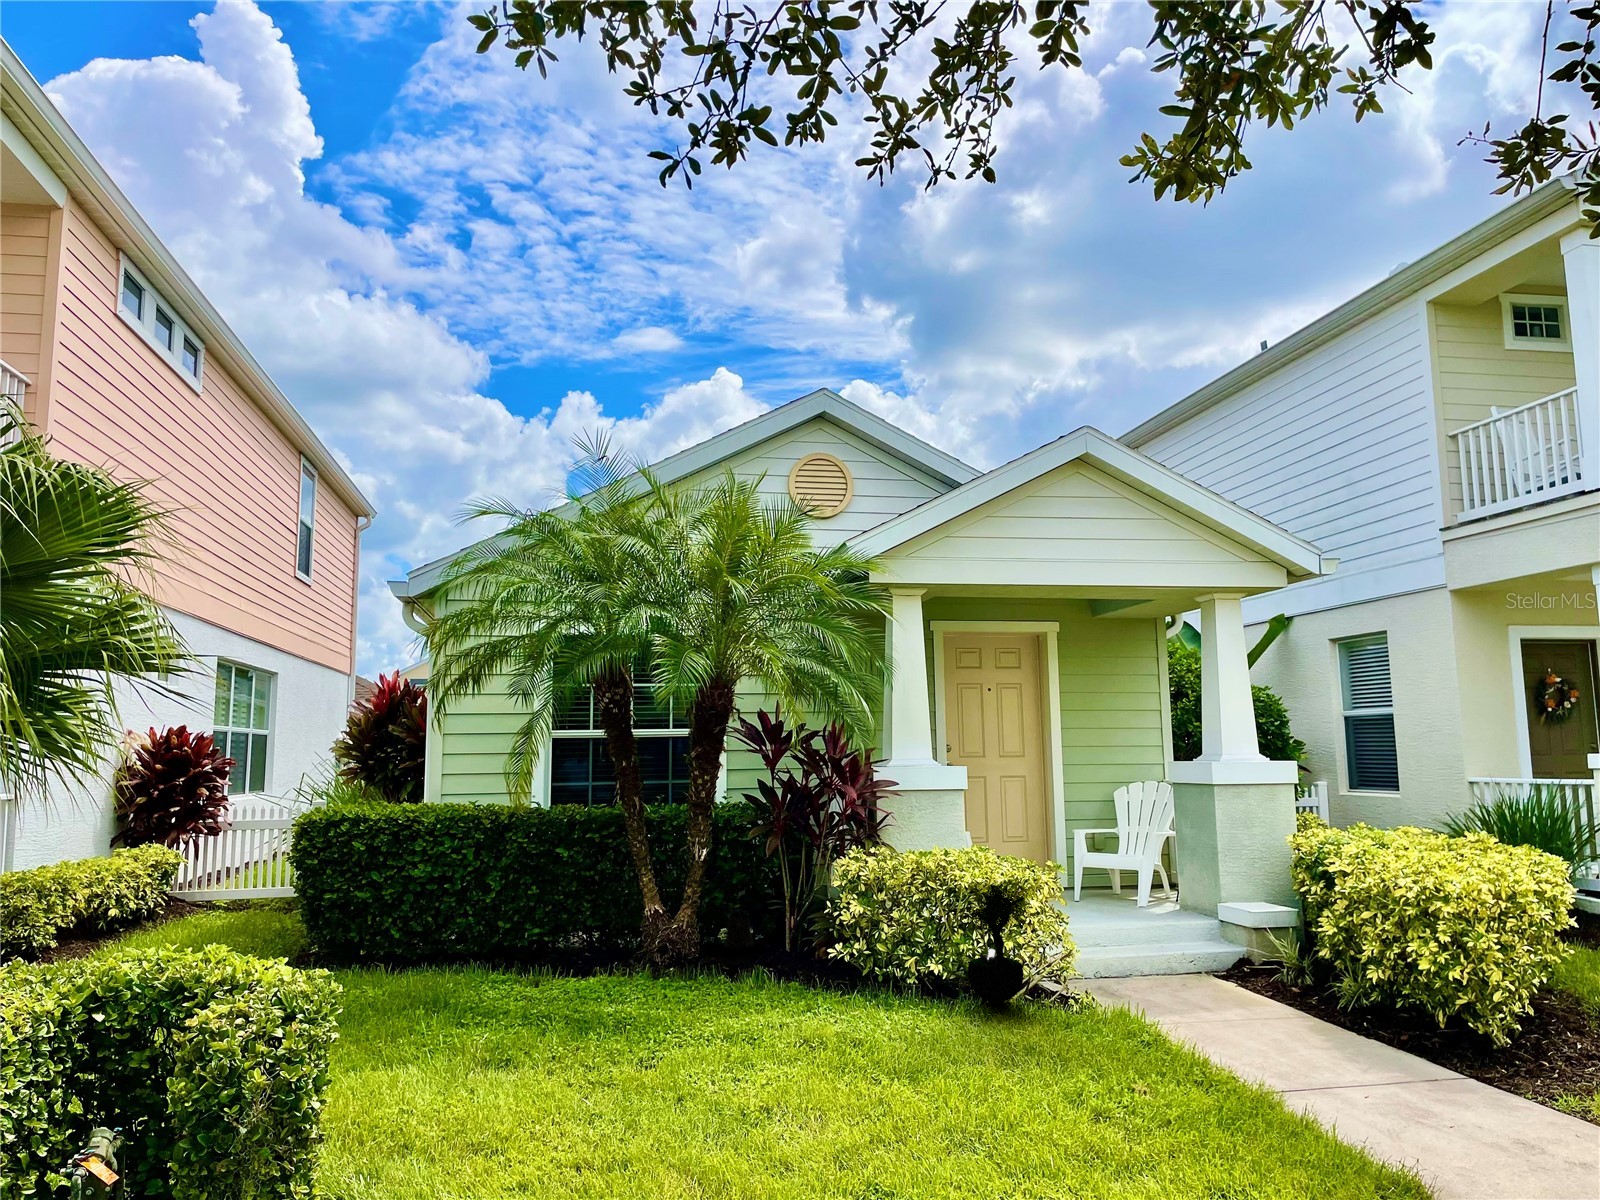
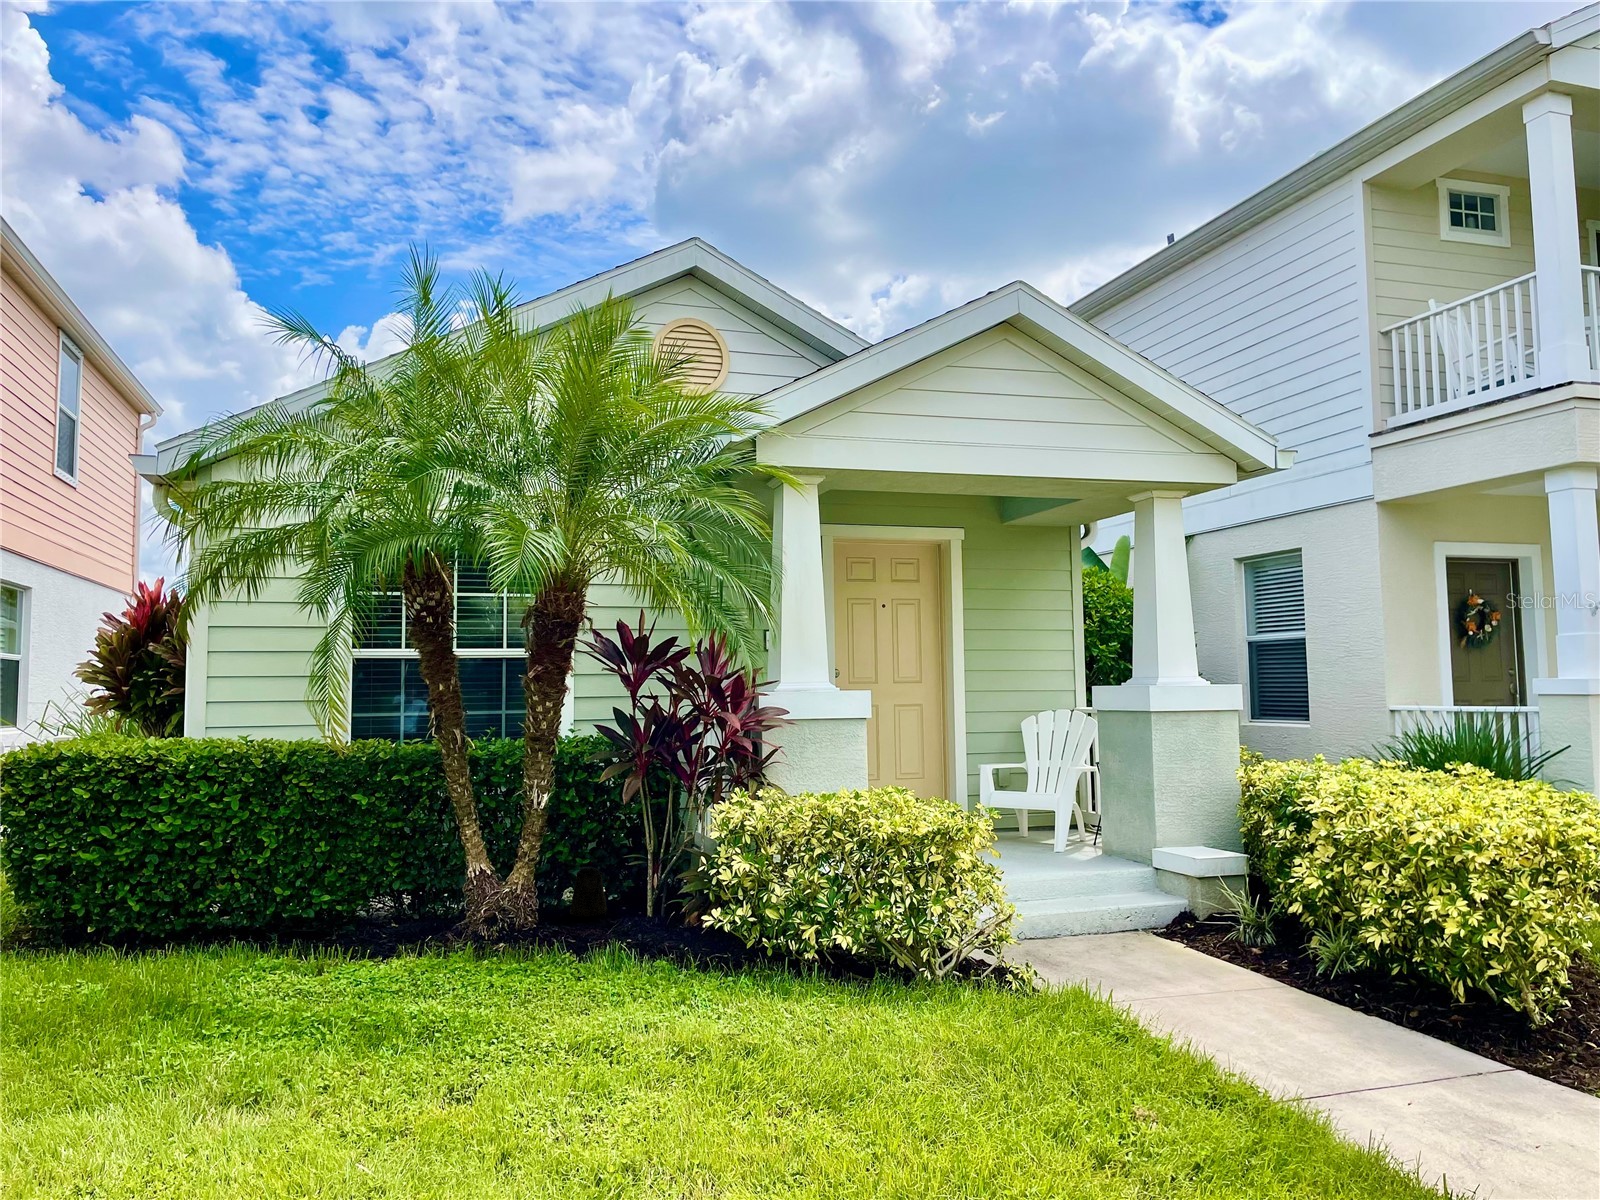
potted tree: present [959,878,1033,1002] -> none [876,821,971,988]

